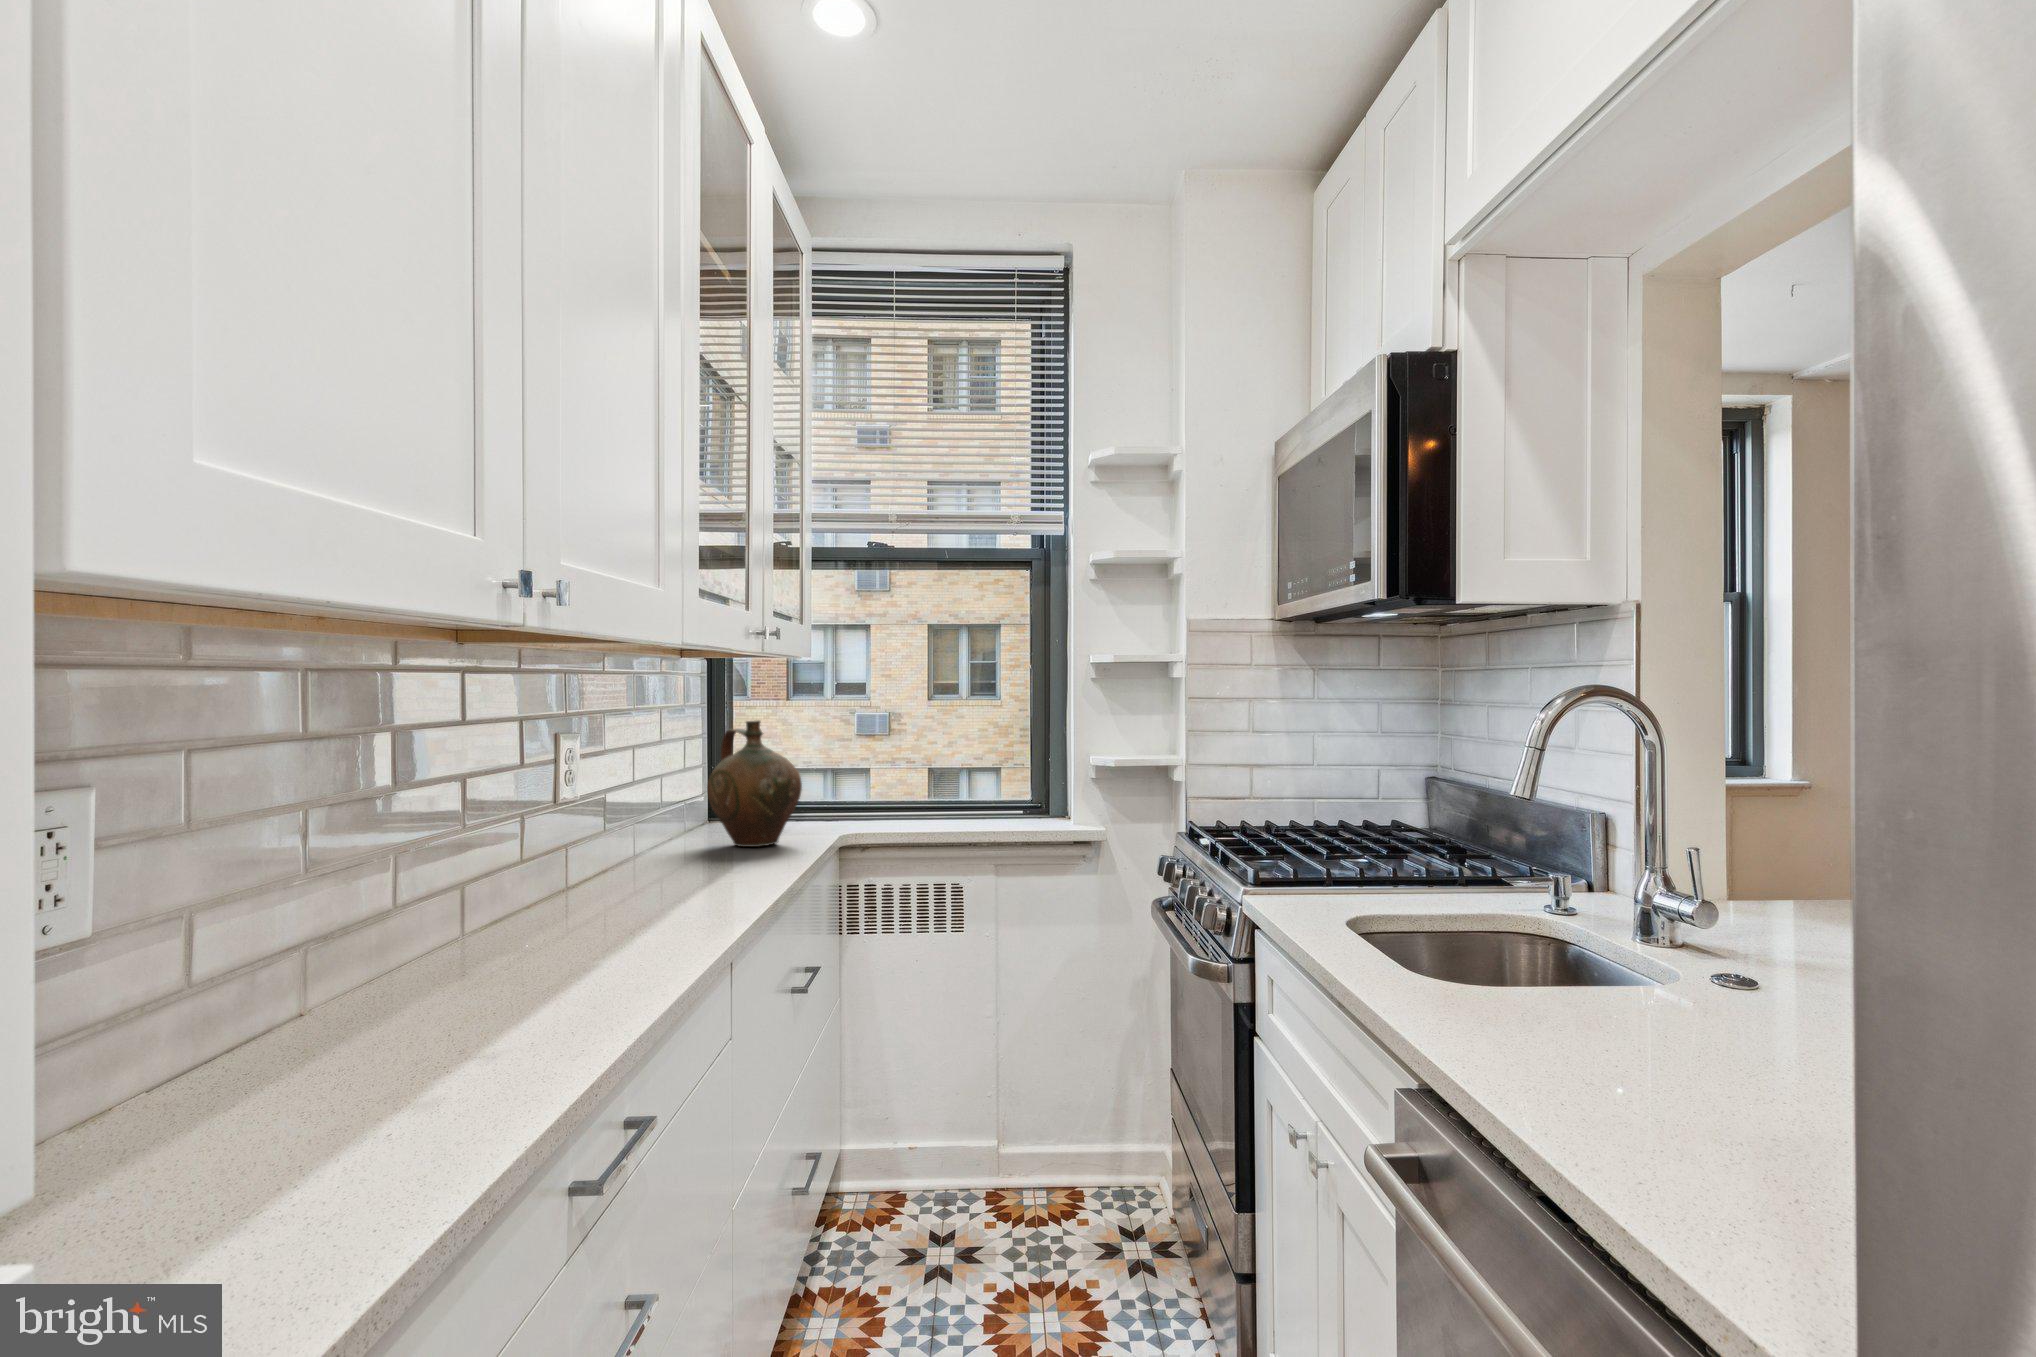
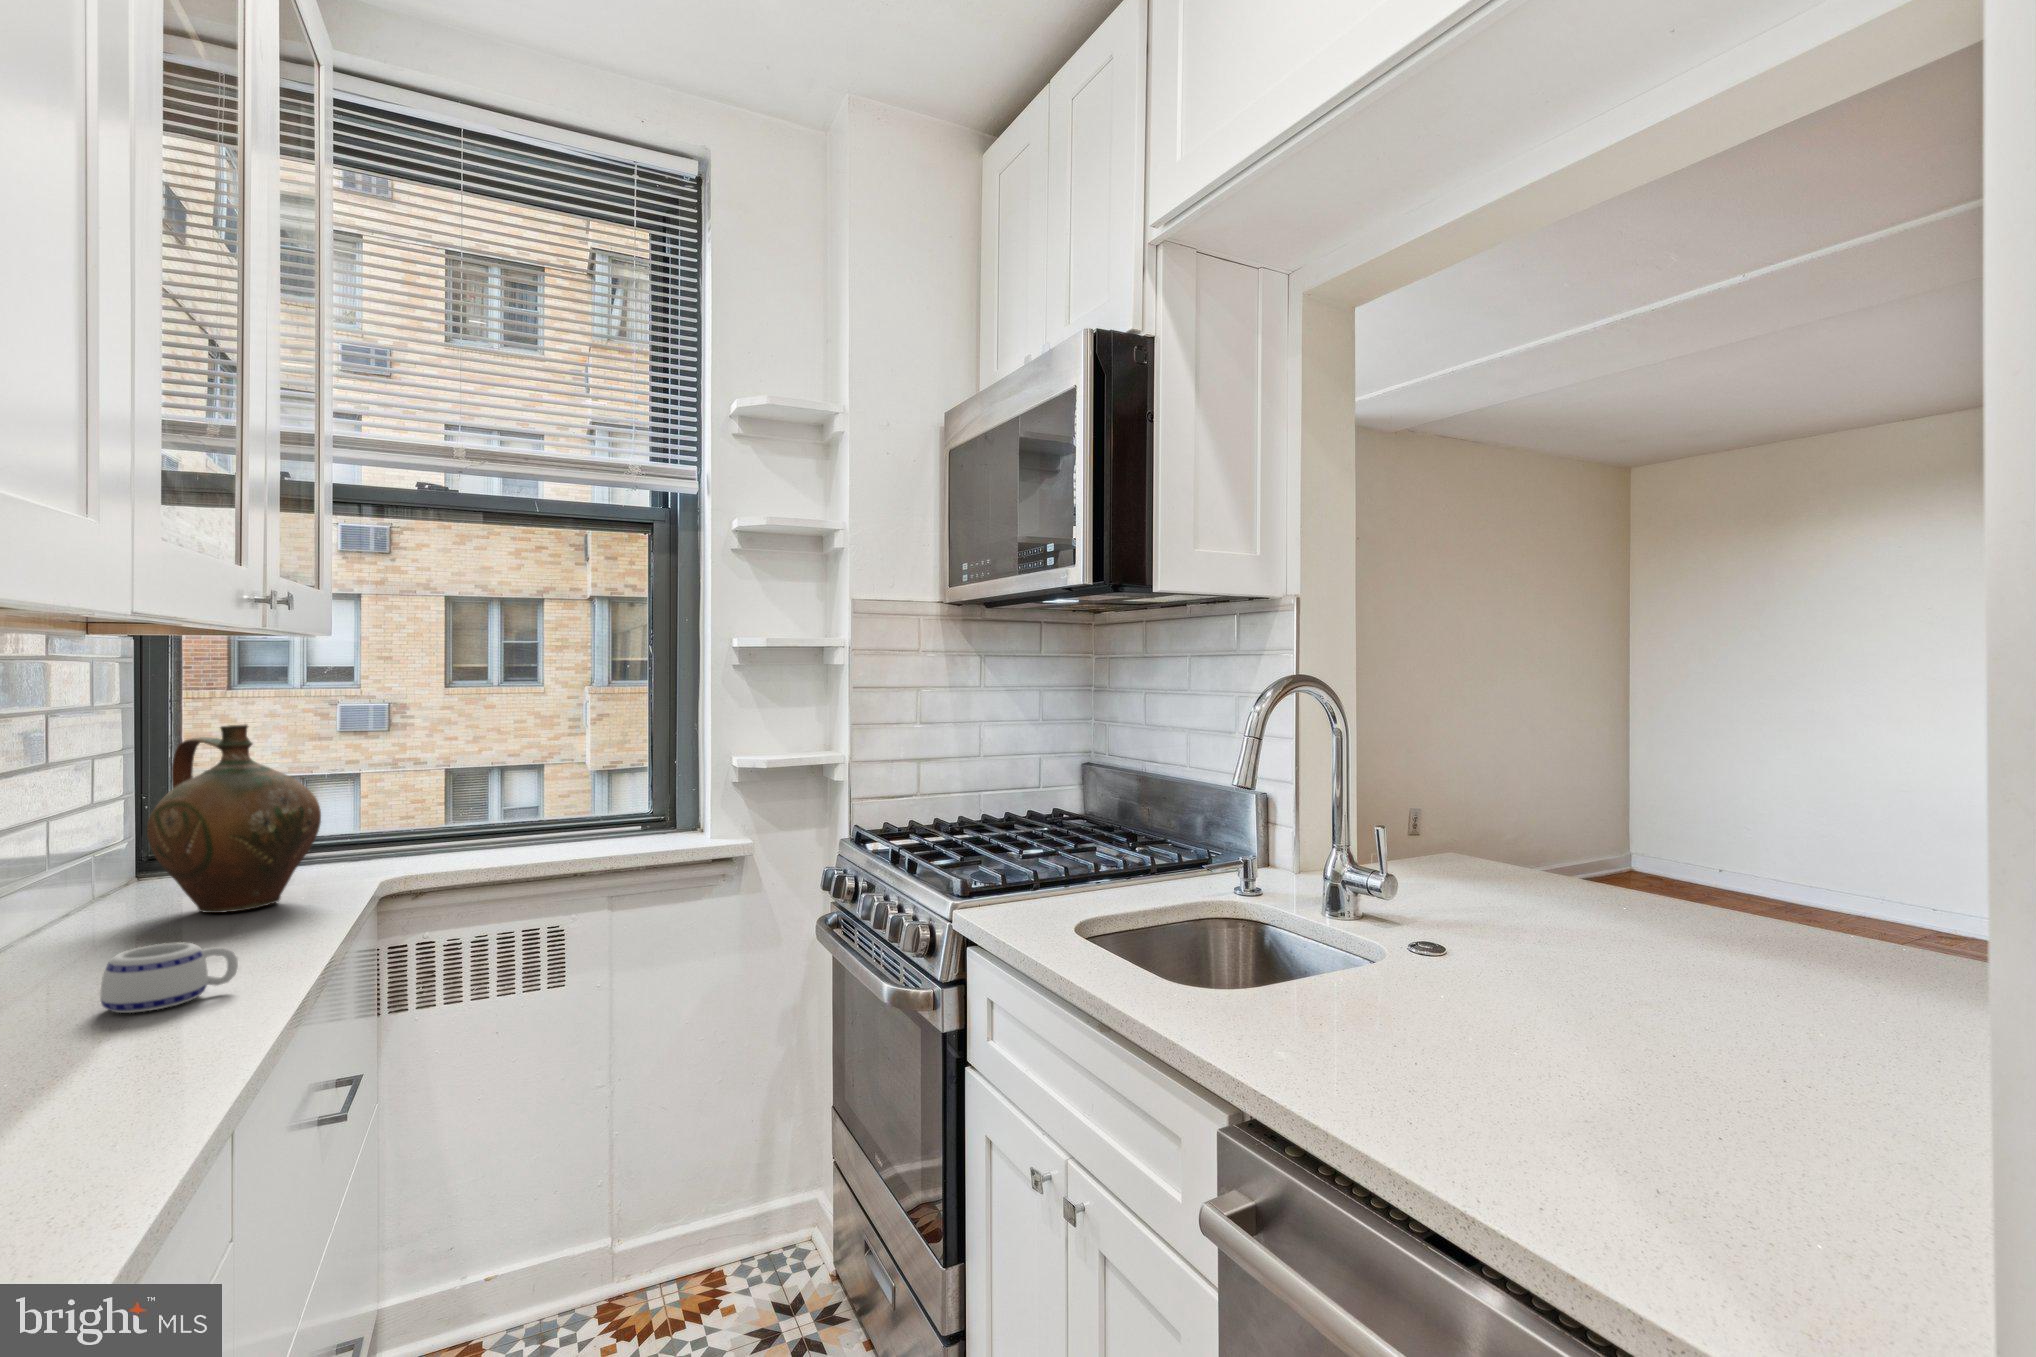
mug: none [675,854,742,892] -> present [100,942,238,1013]

